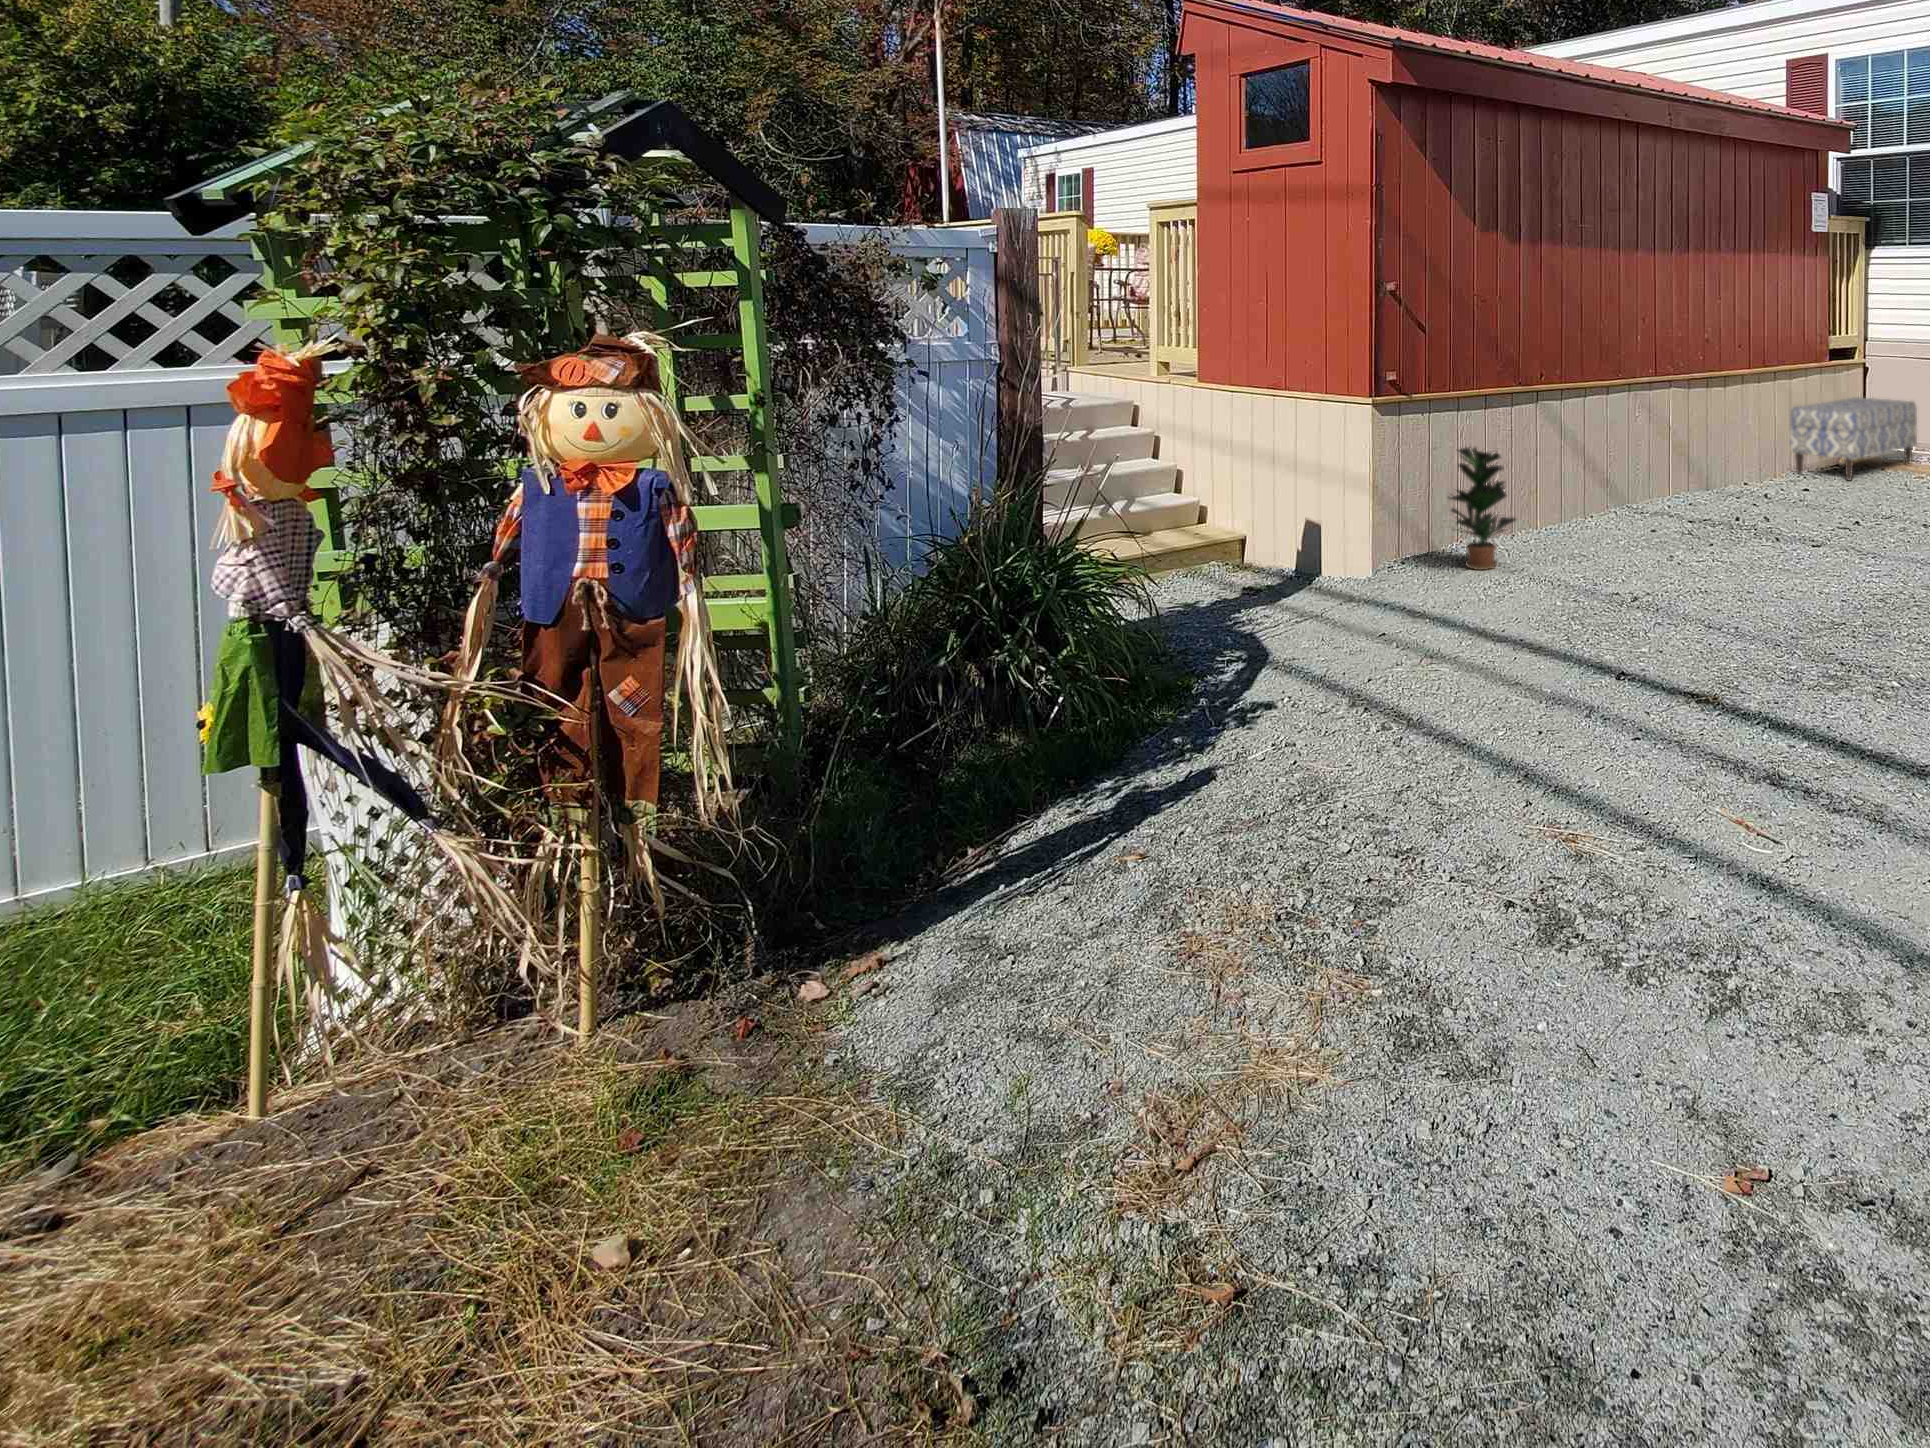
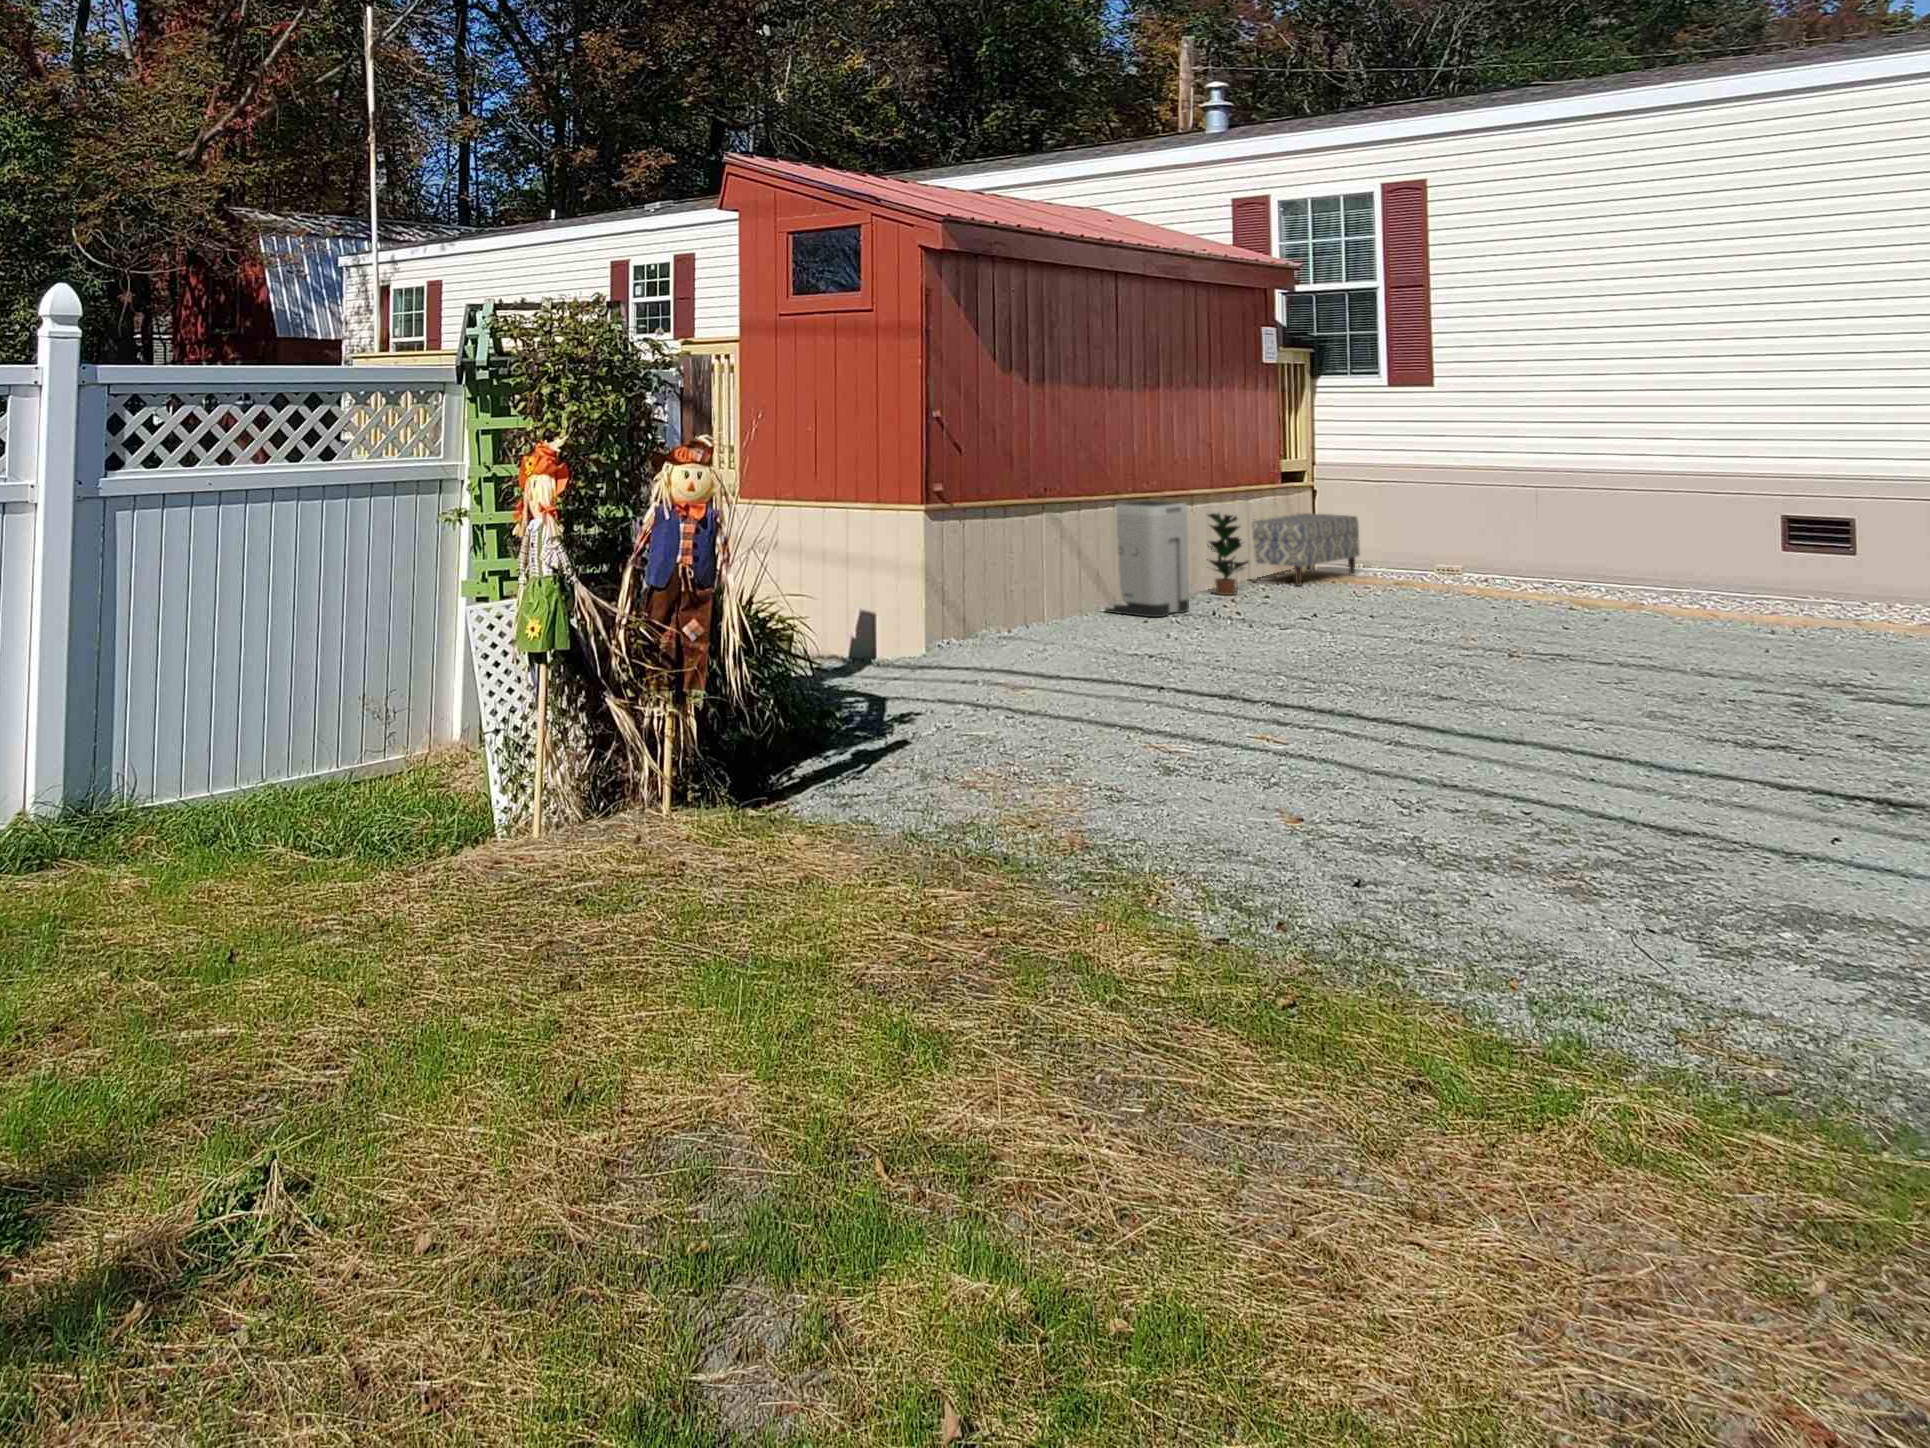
trash can: none [1620,388,1719,526] -> present [1105,501,1189,617]
potted plant: present [1449,448,1516,570] -> present [1207,513,1248,595]

